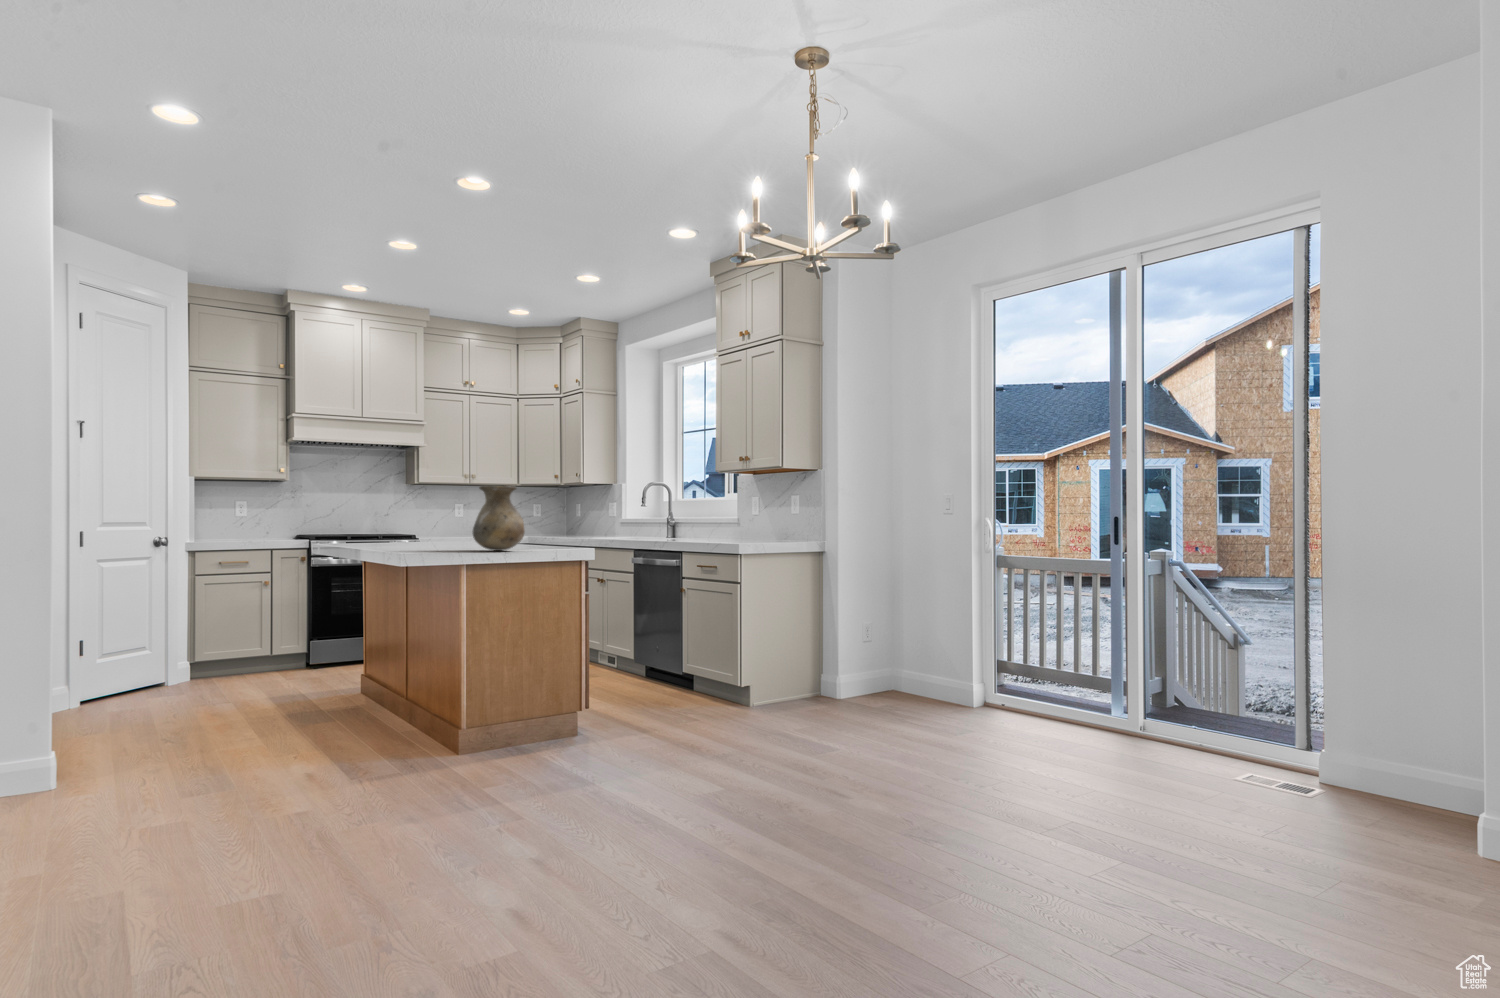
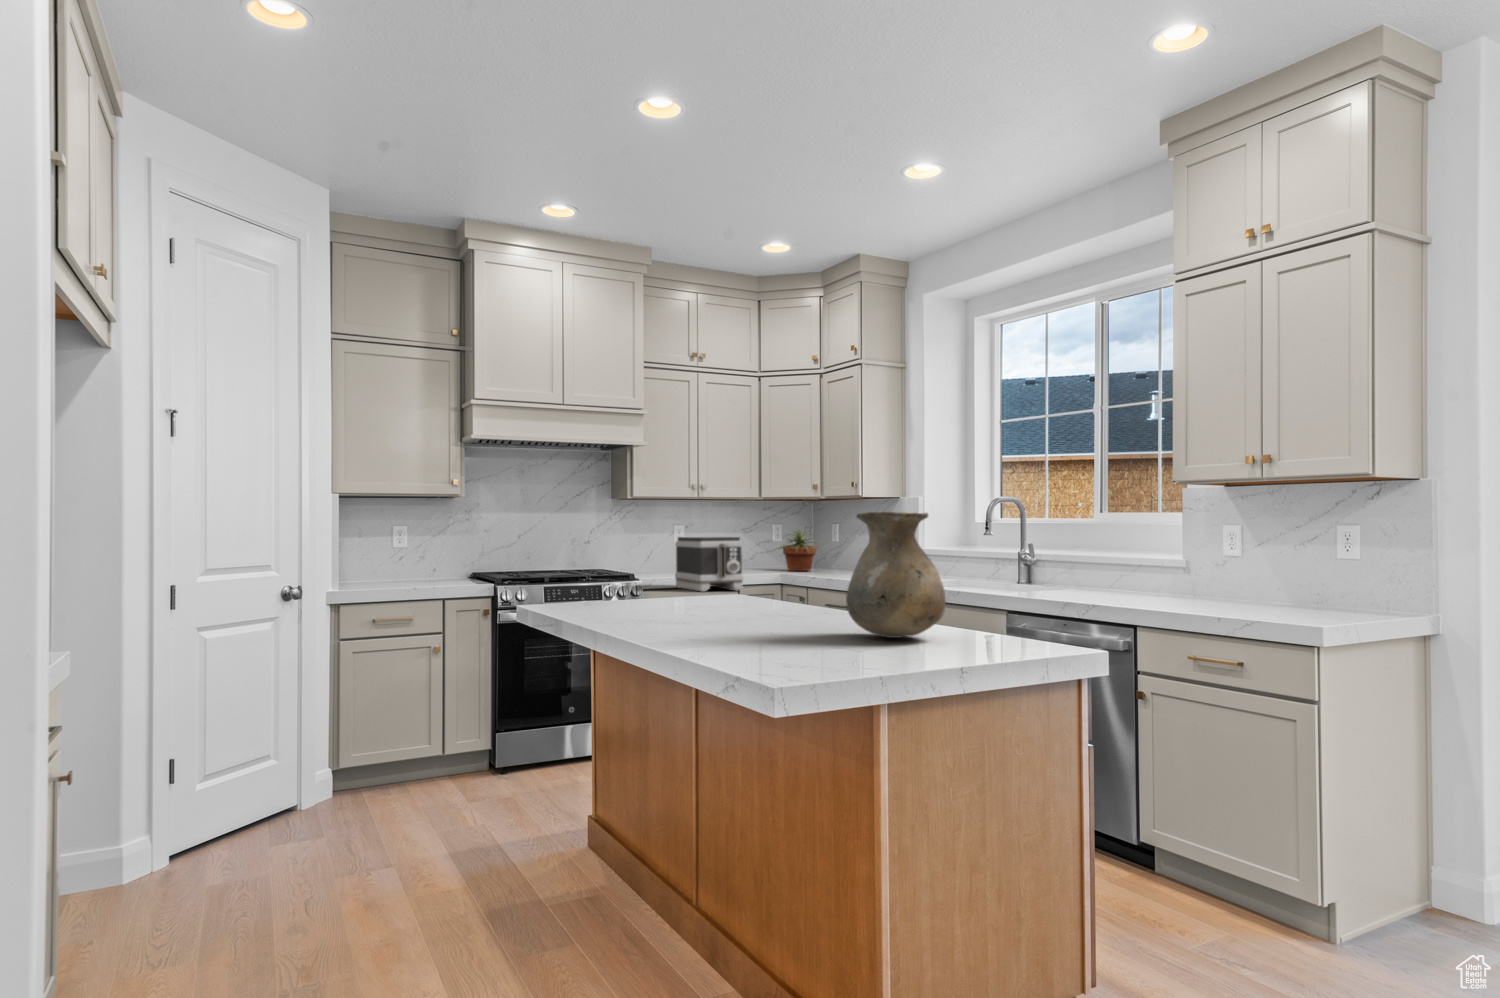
potted plant: none [528,505,568,536] -> present [780,529,820,571]
toaster: none [431,507,472,541] -> present [675,537,743,592]

